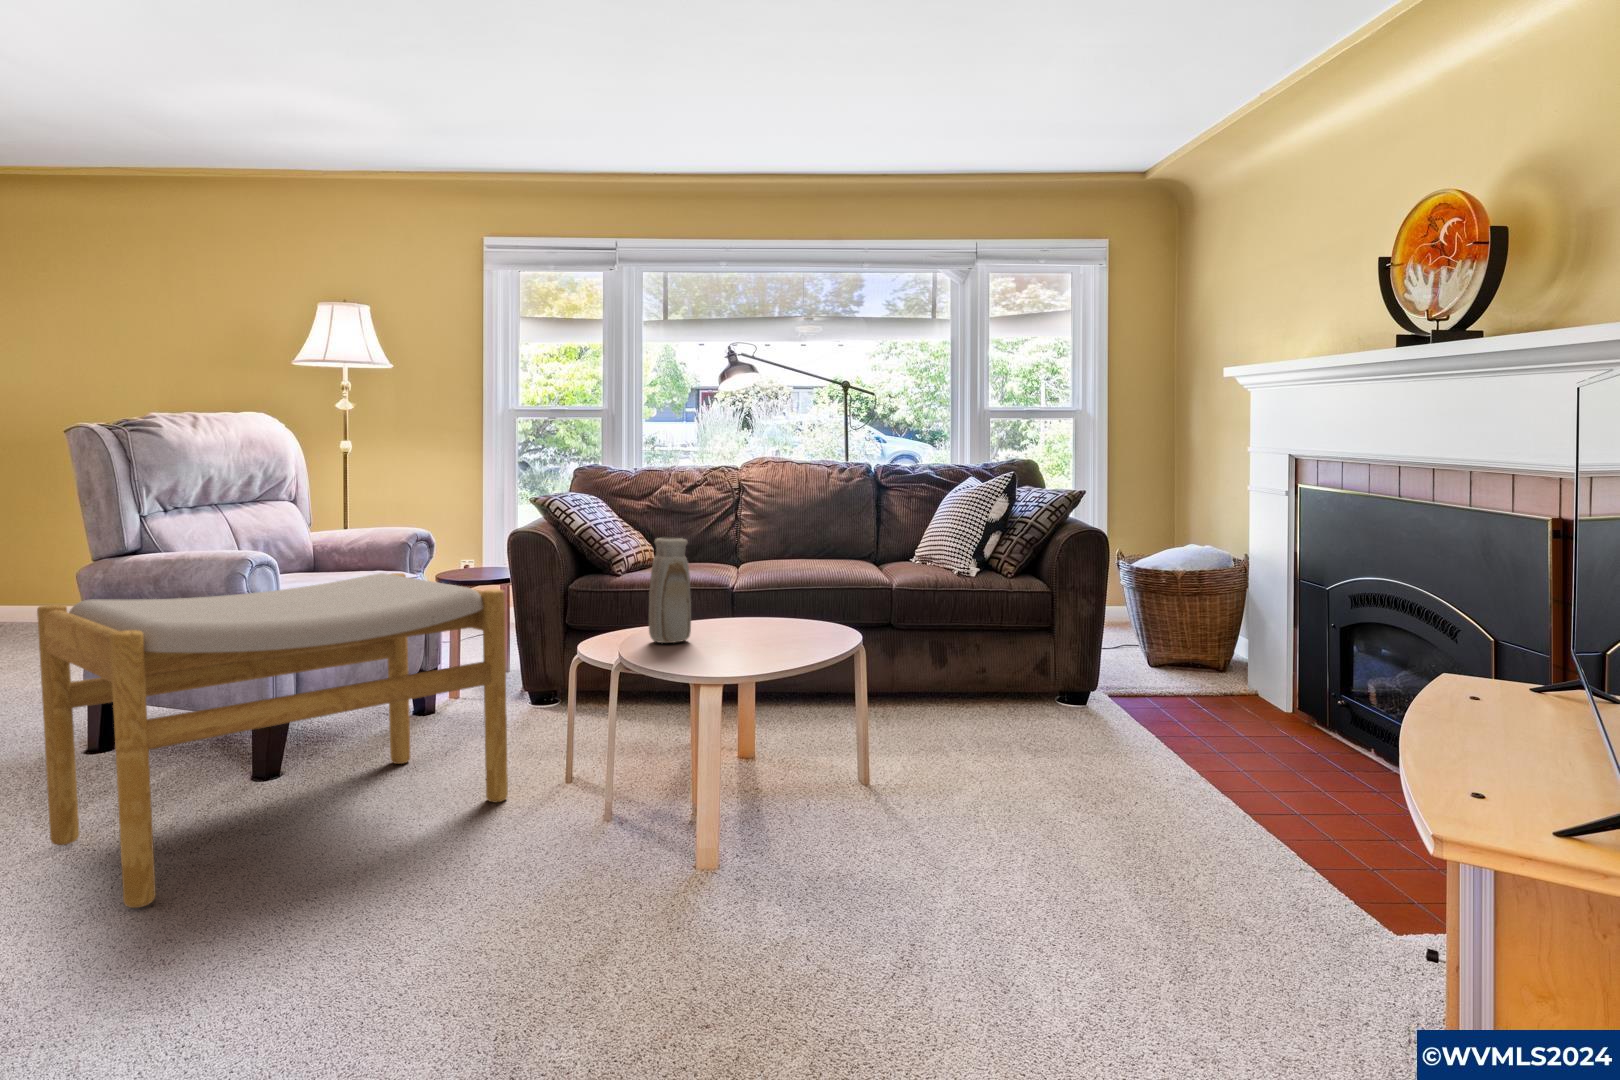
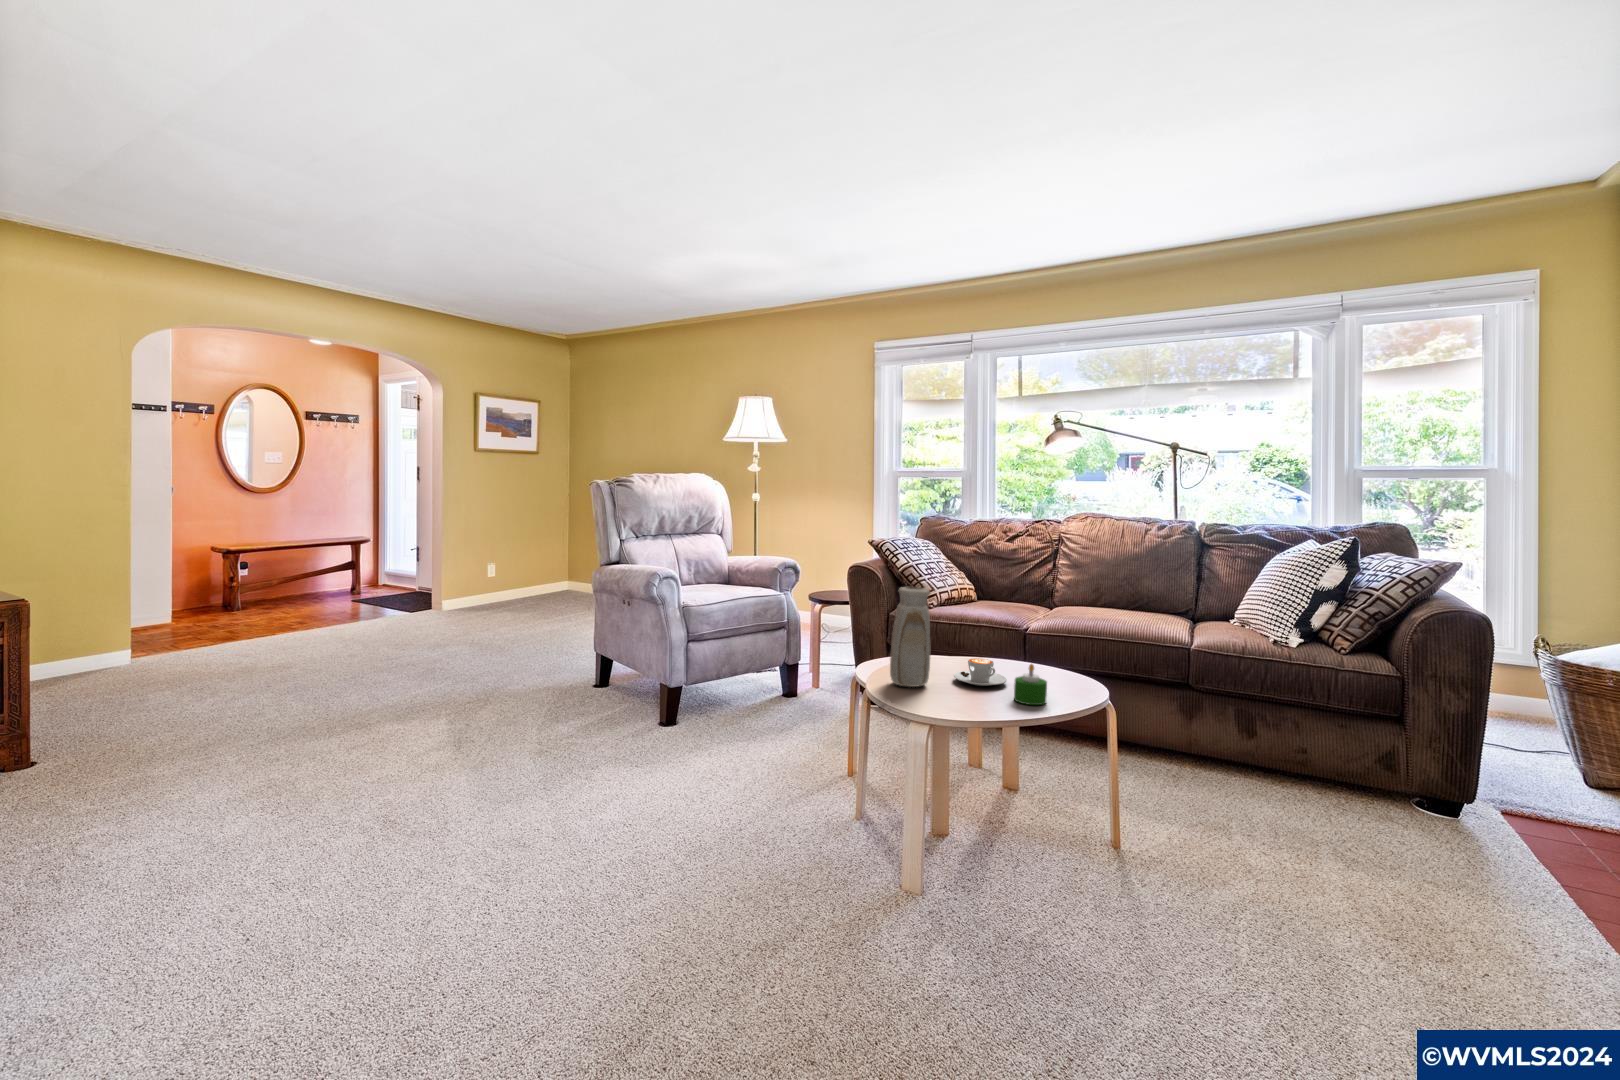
footstool: present [37,573,508,908] -> none [461,595,778,835]
candle: none [778,603,809,642] -> present [1014,664,1047,705]
coffee cup: none [708,608,761,634] -> present [954,658,1007,686]

